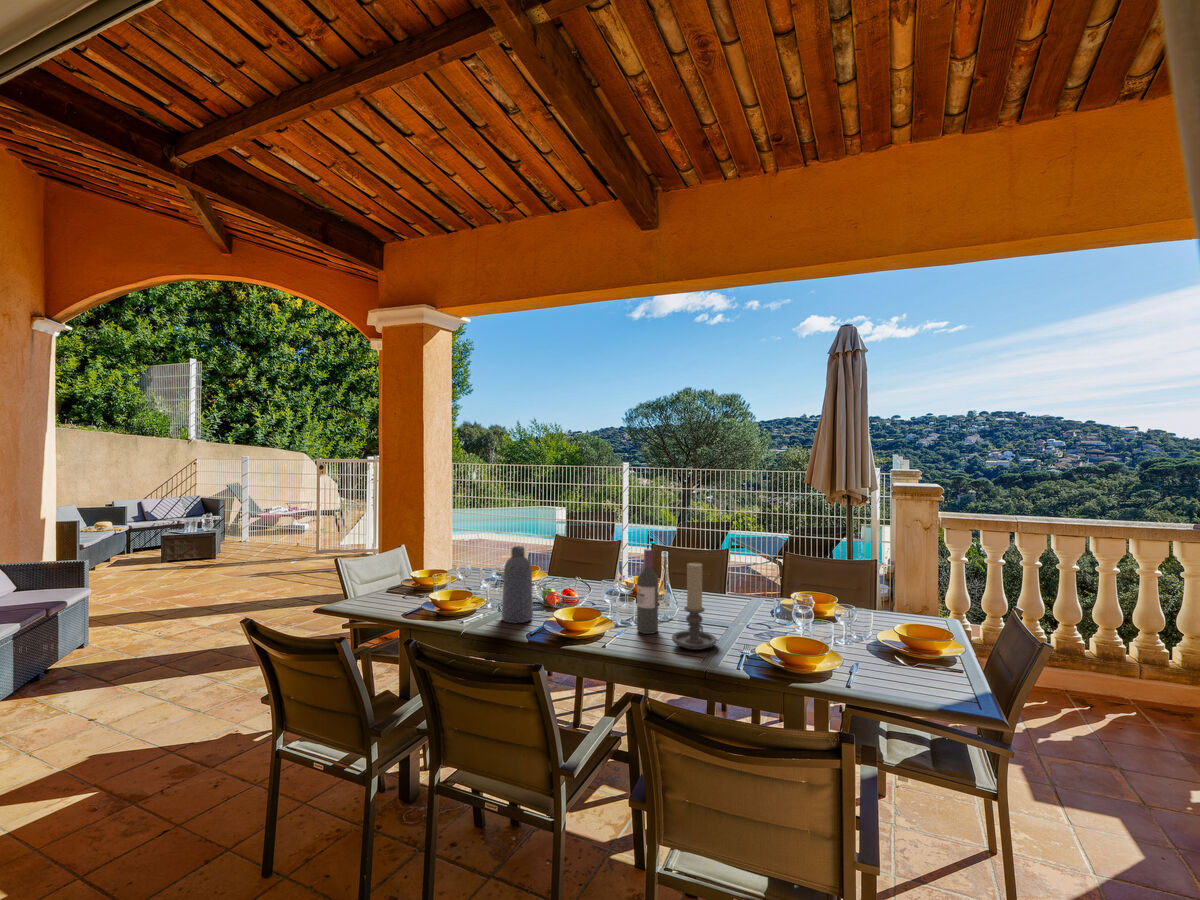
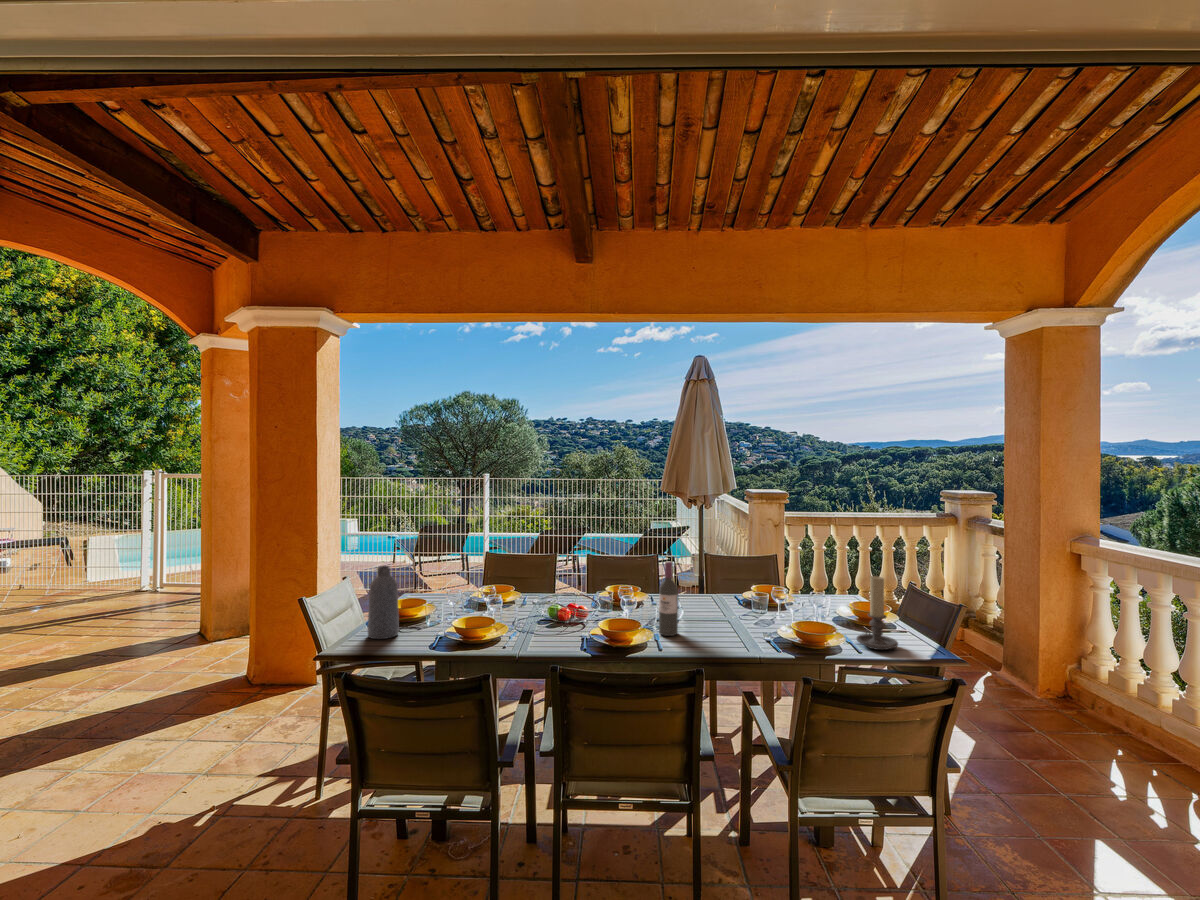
vase: present [502,546,533,623] -> present [368,566,399,639]
candle holder: present [672,562,717,650] -> present [857,576,898,650]

